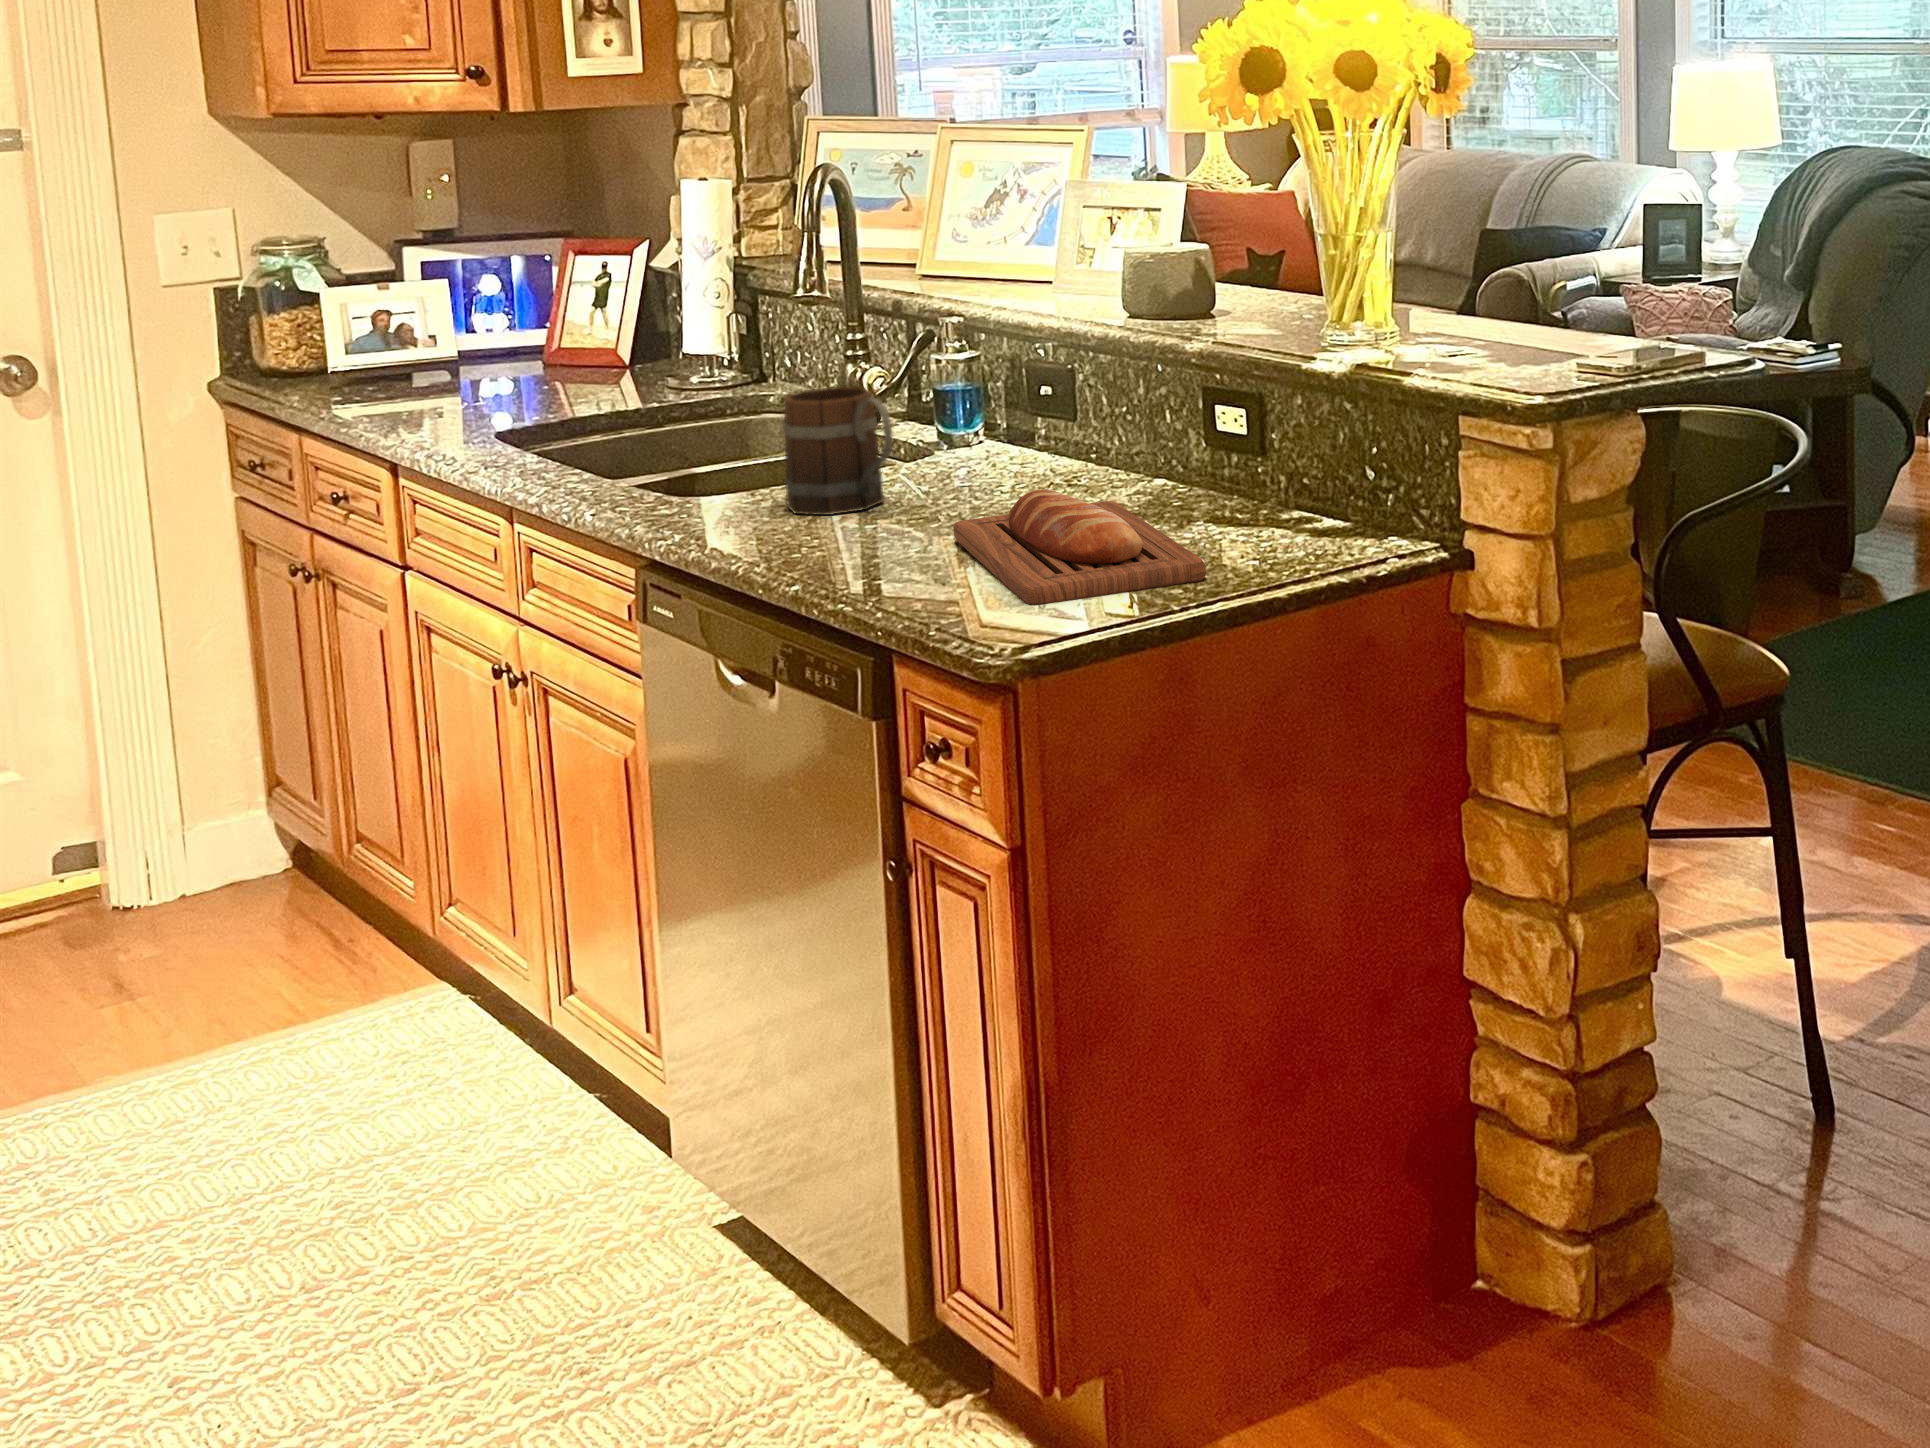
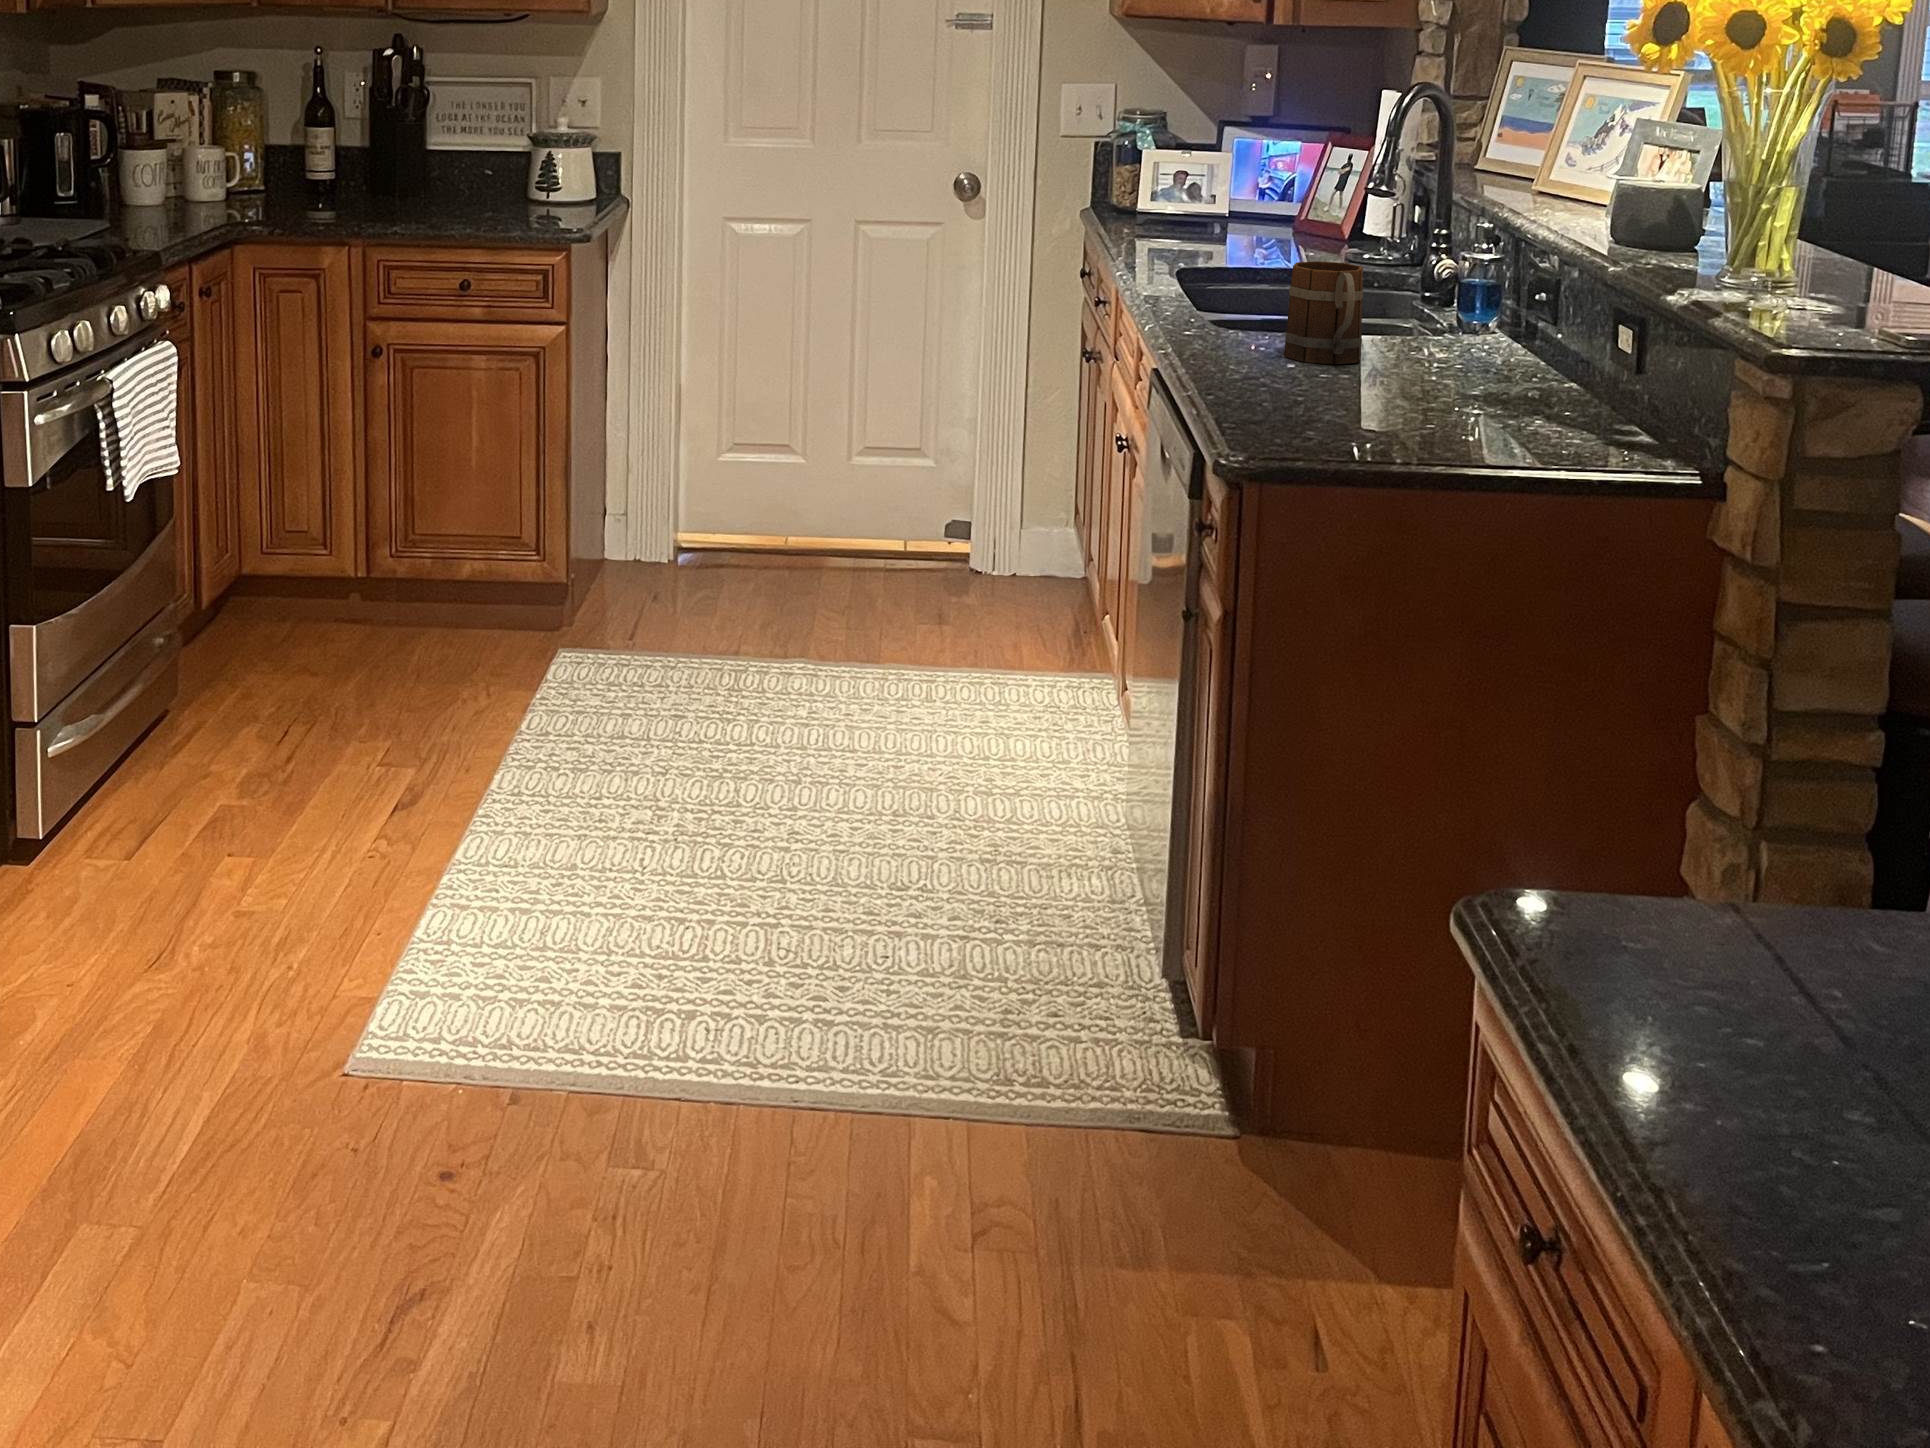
bread loaf: present [954,489,1206,605] -> none [1316,365,1498,458]

